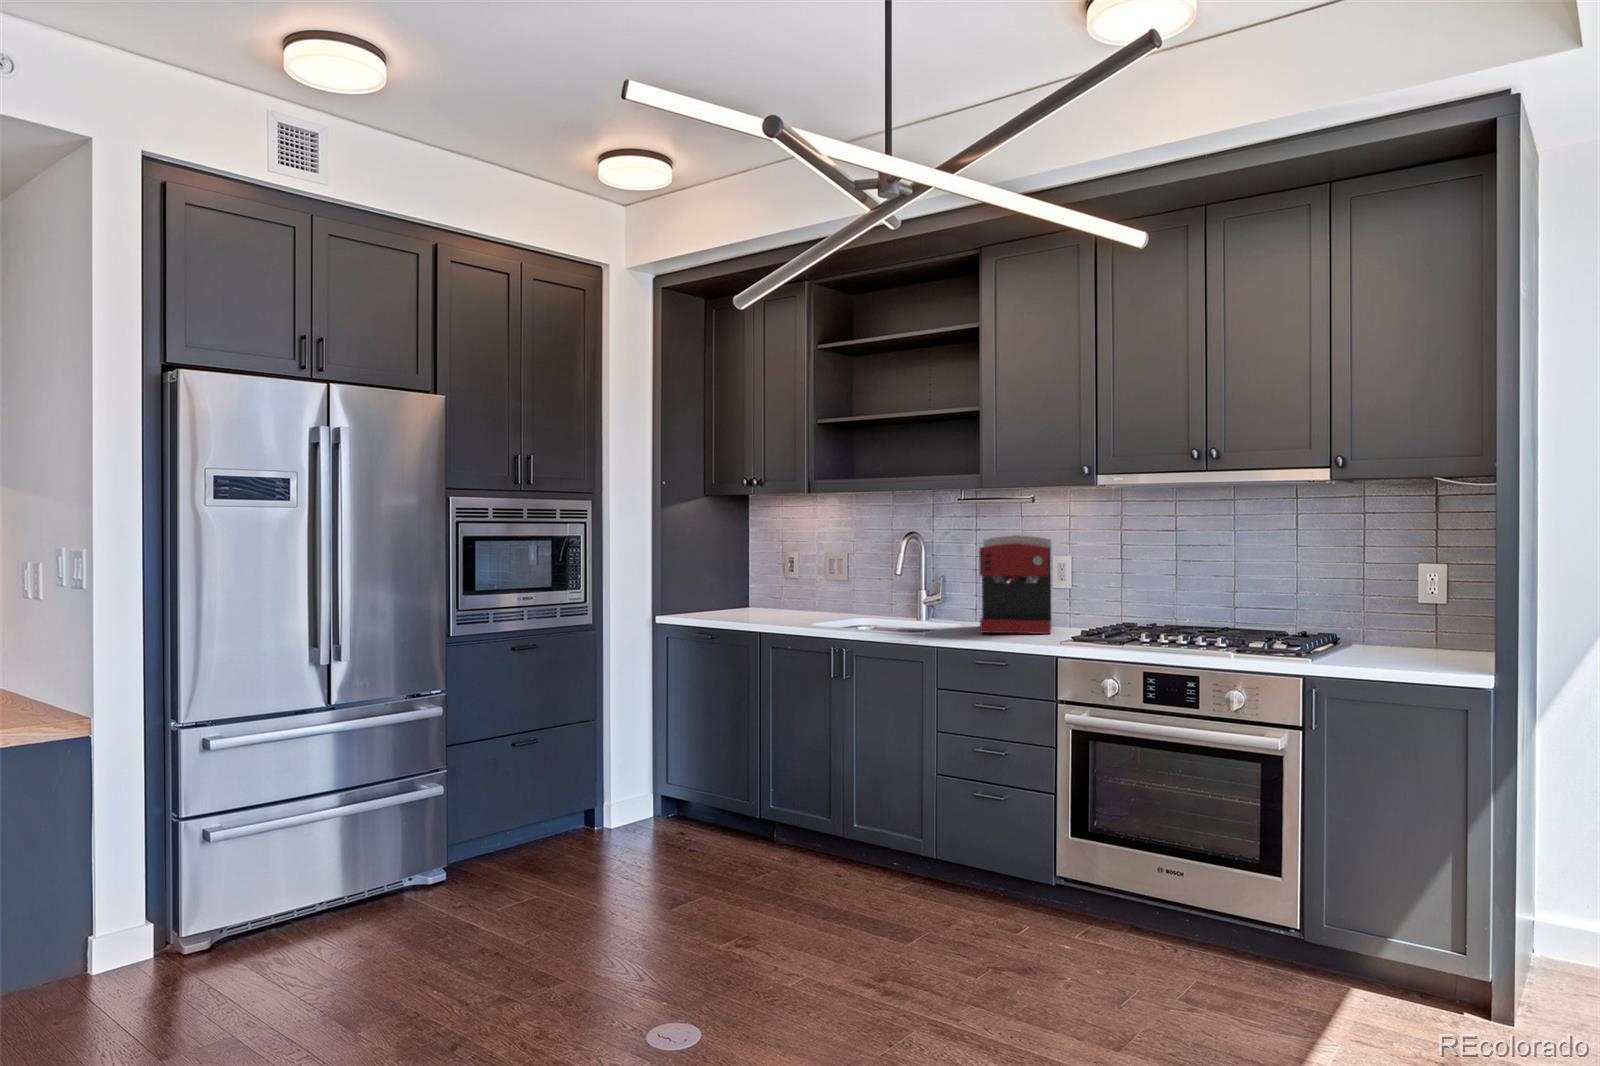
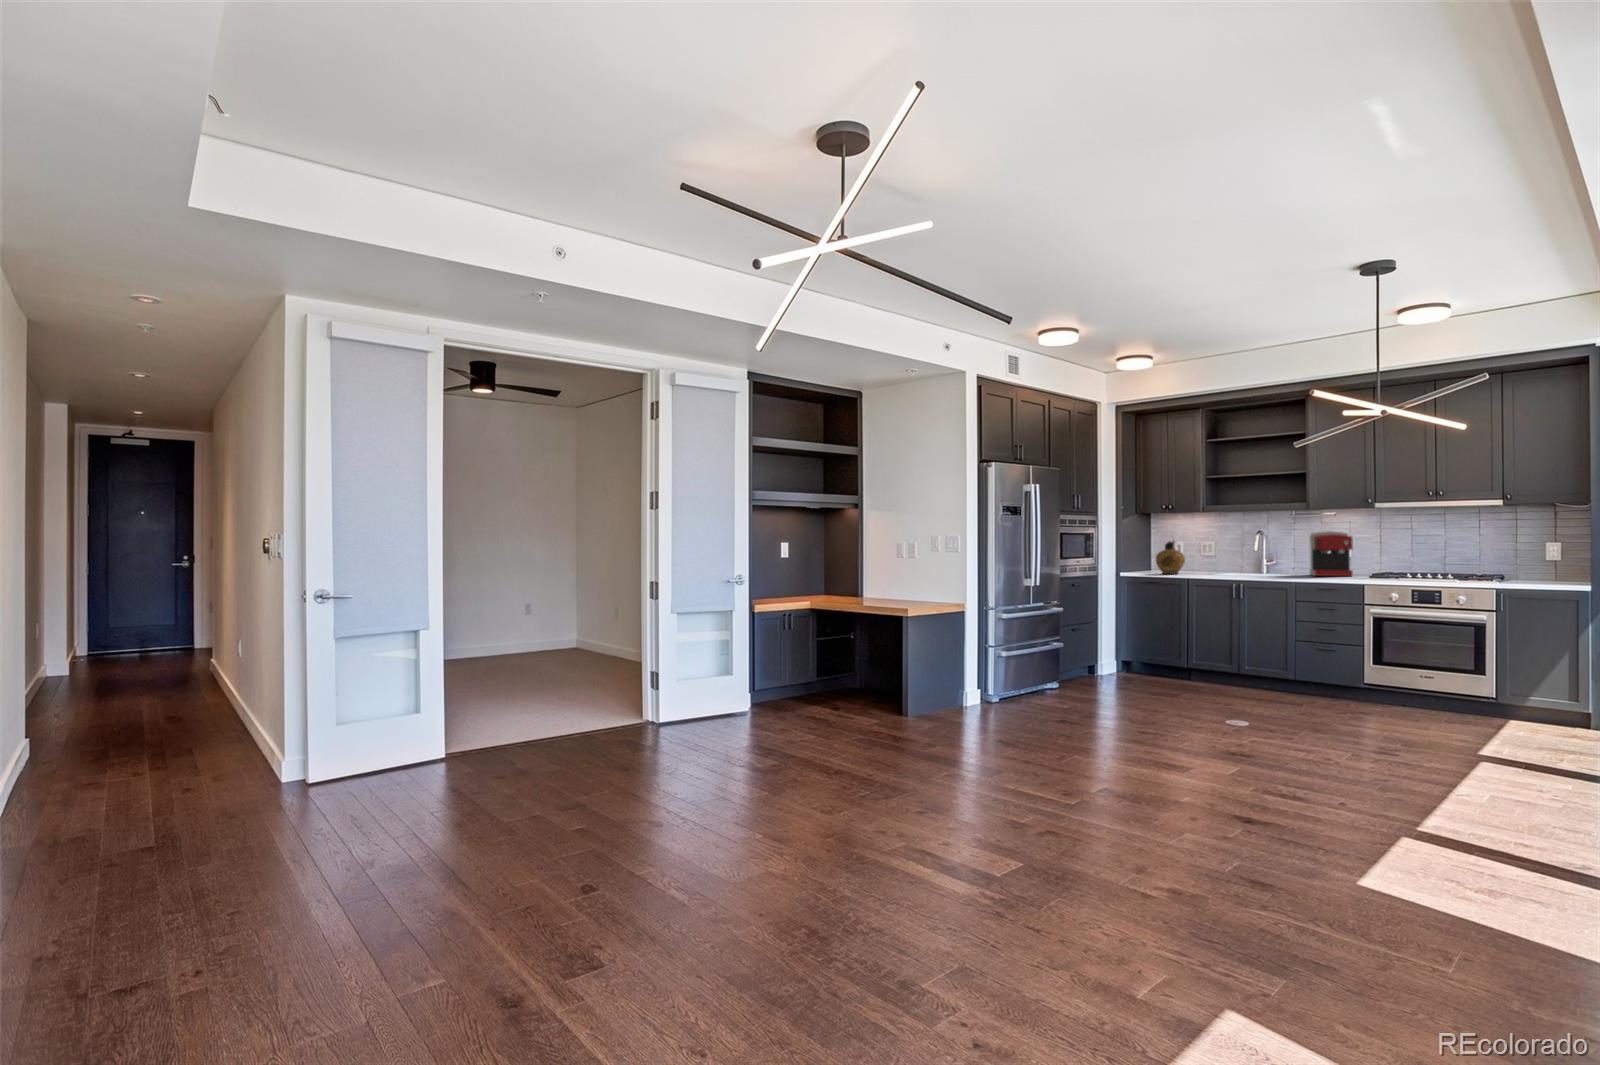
ceramic jug: none [730,551,784,620] -> present [1156,541,1185,574]

